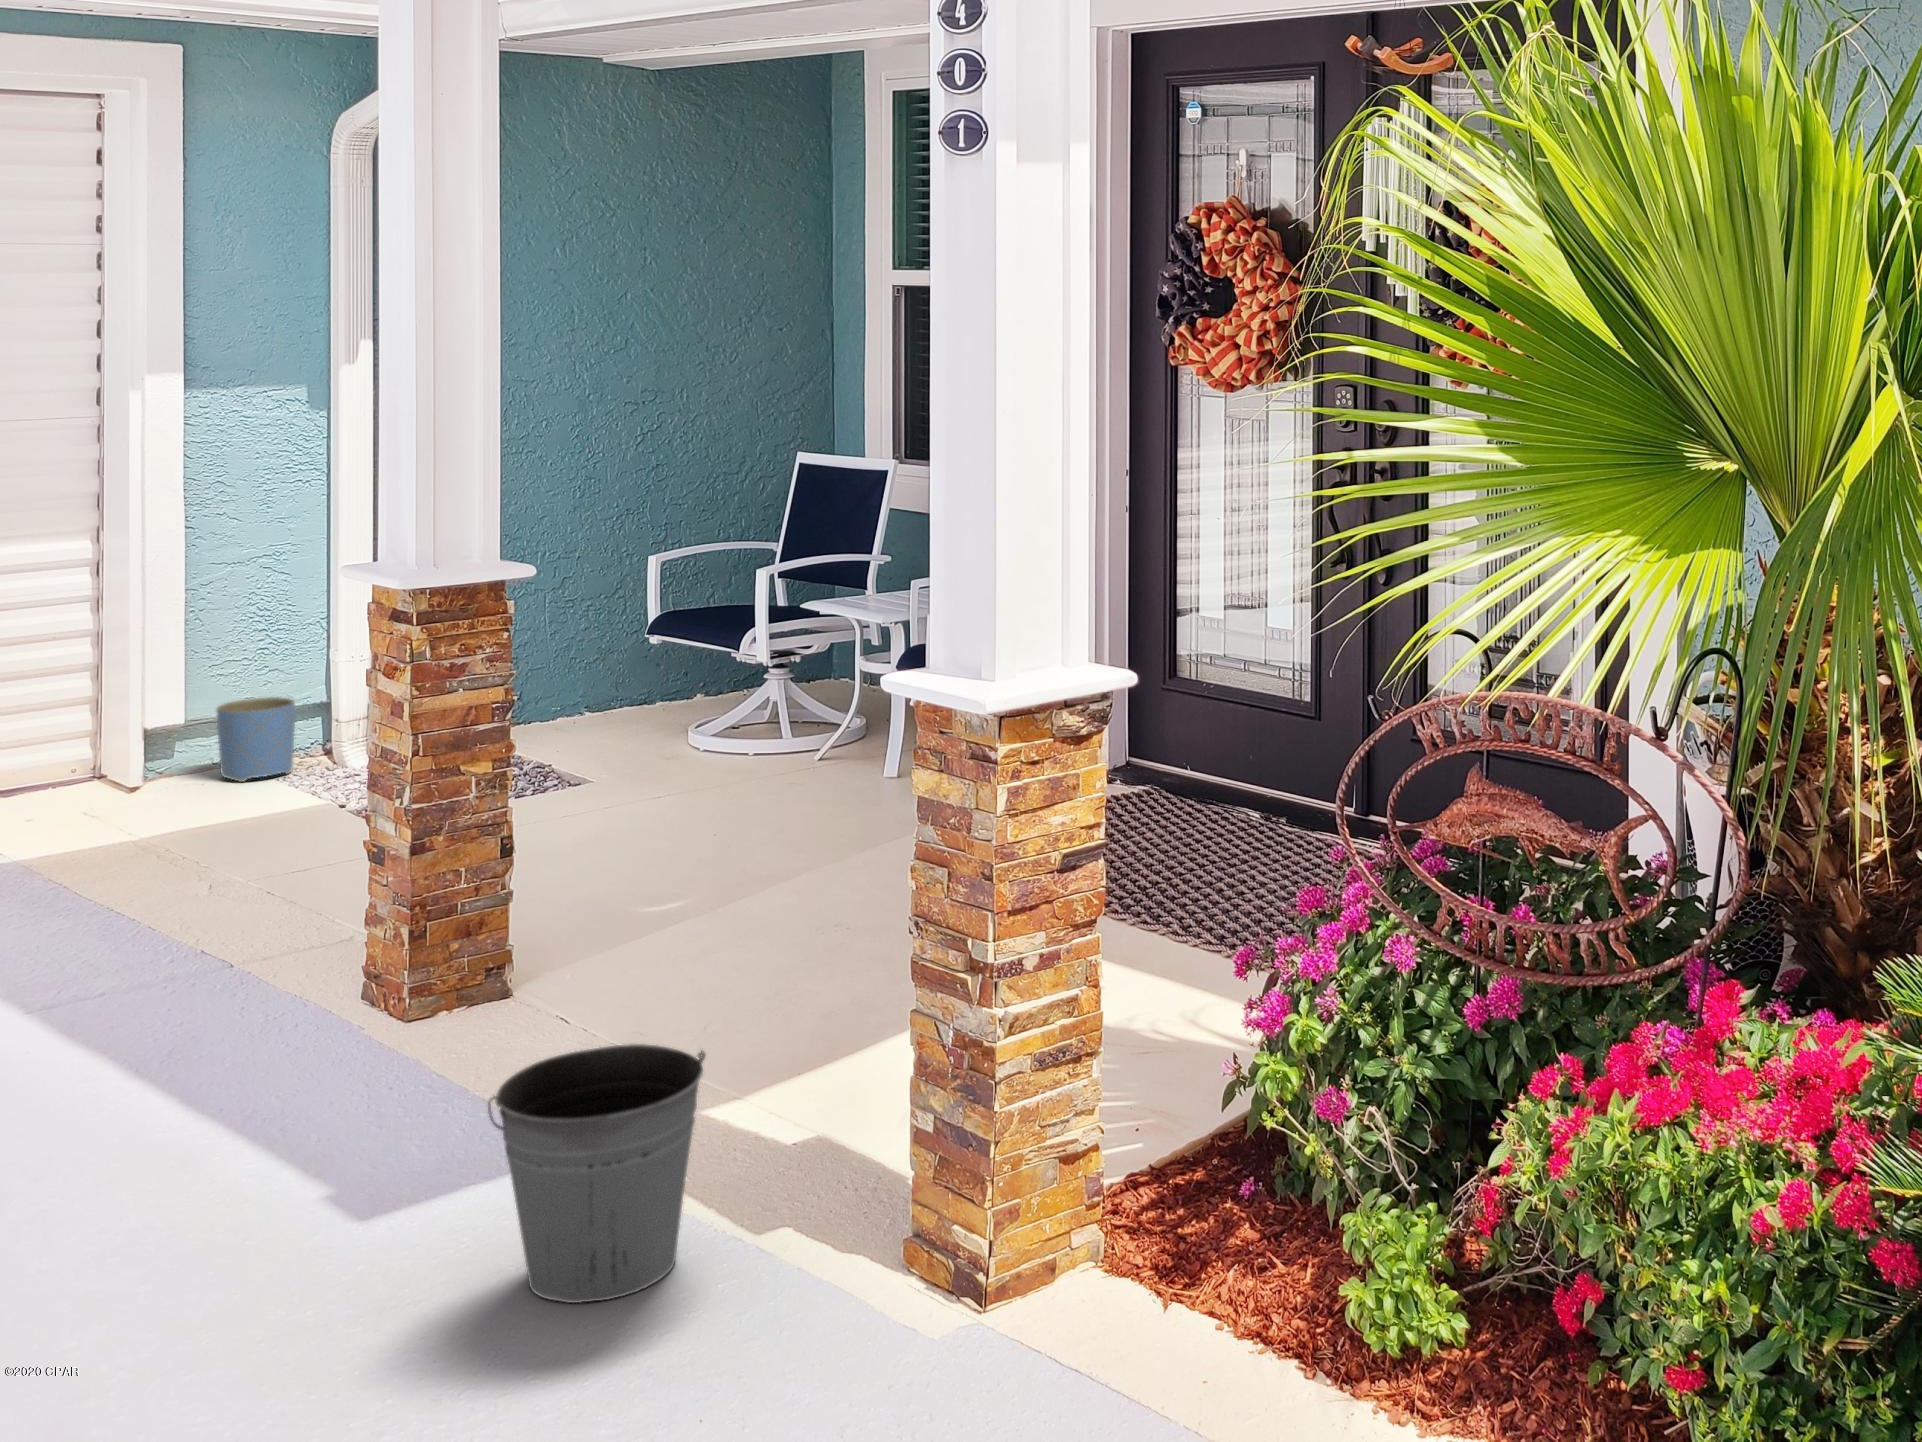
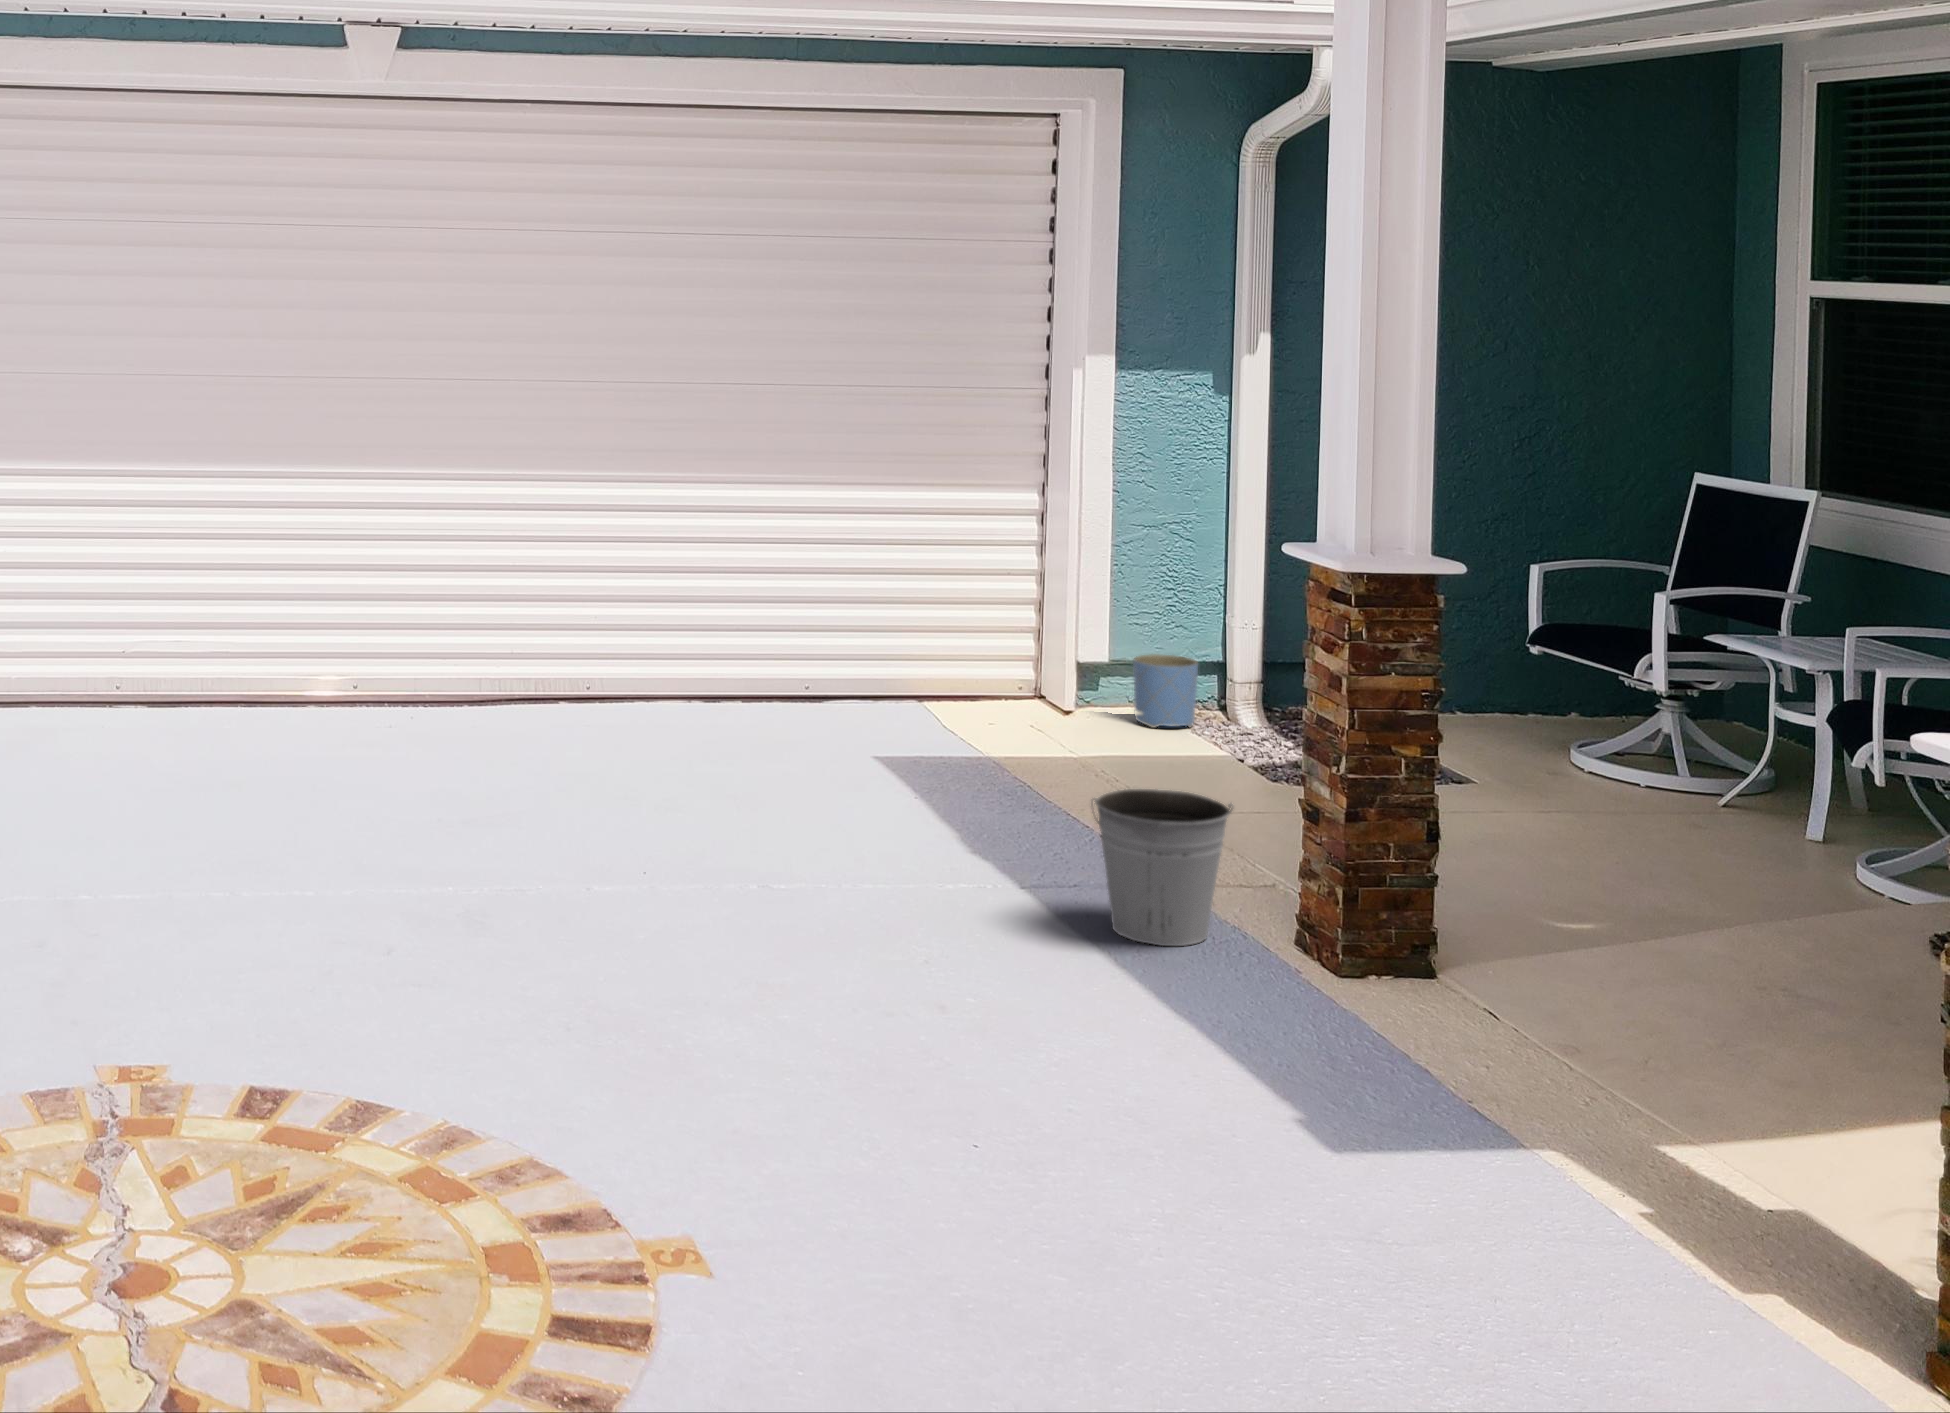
bucket: present [488,1044,706,1303] -> present [1093,789,1233,946]

